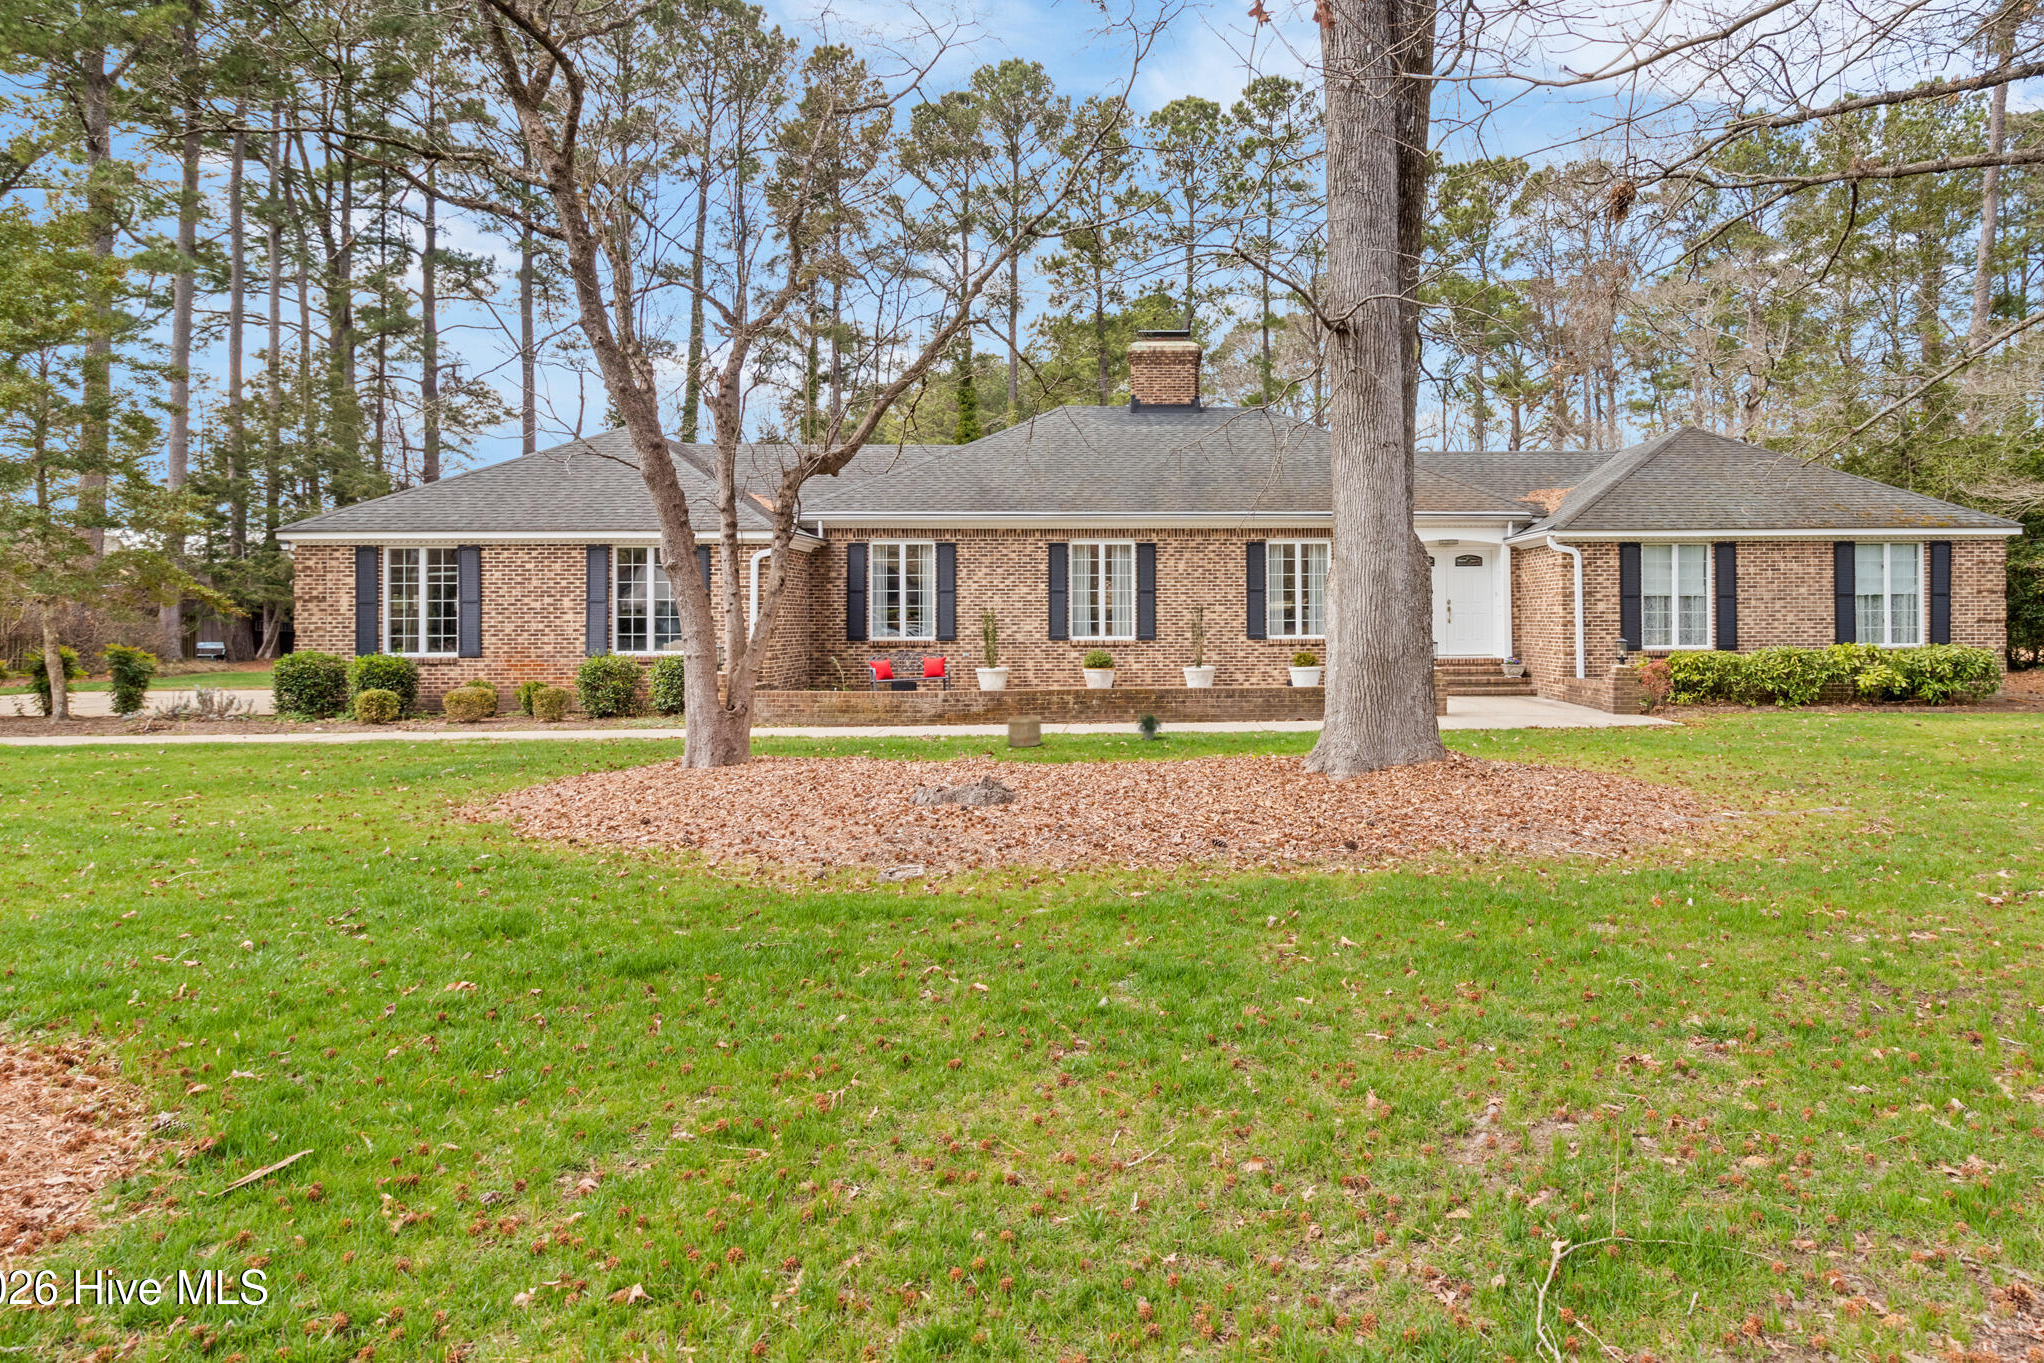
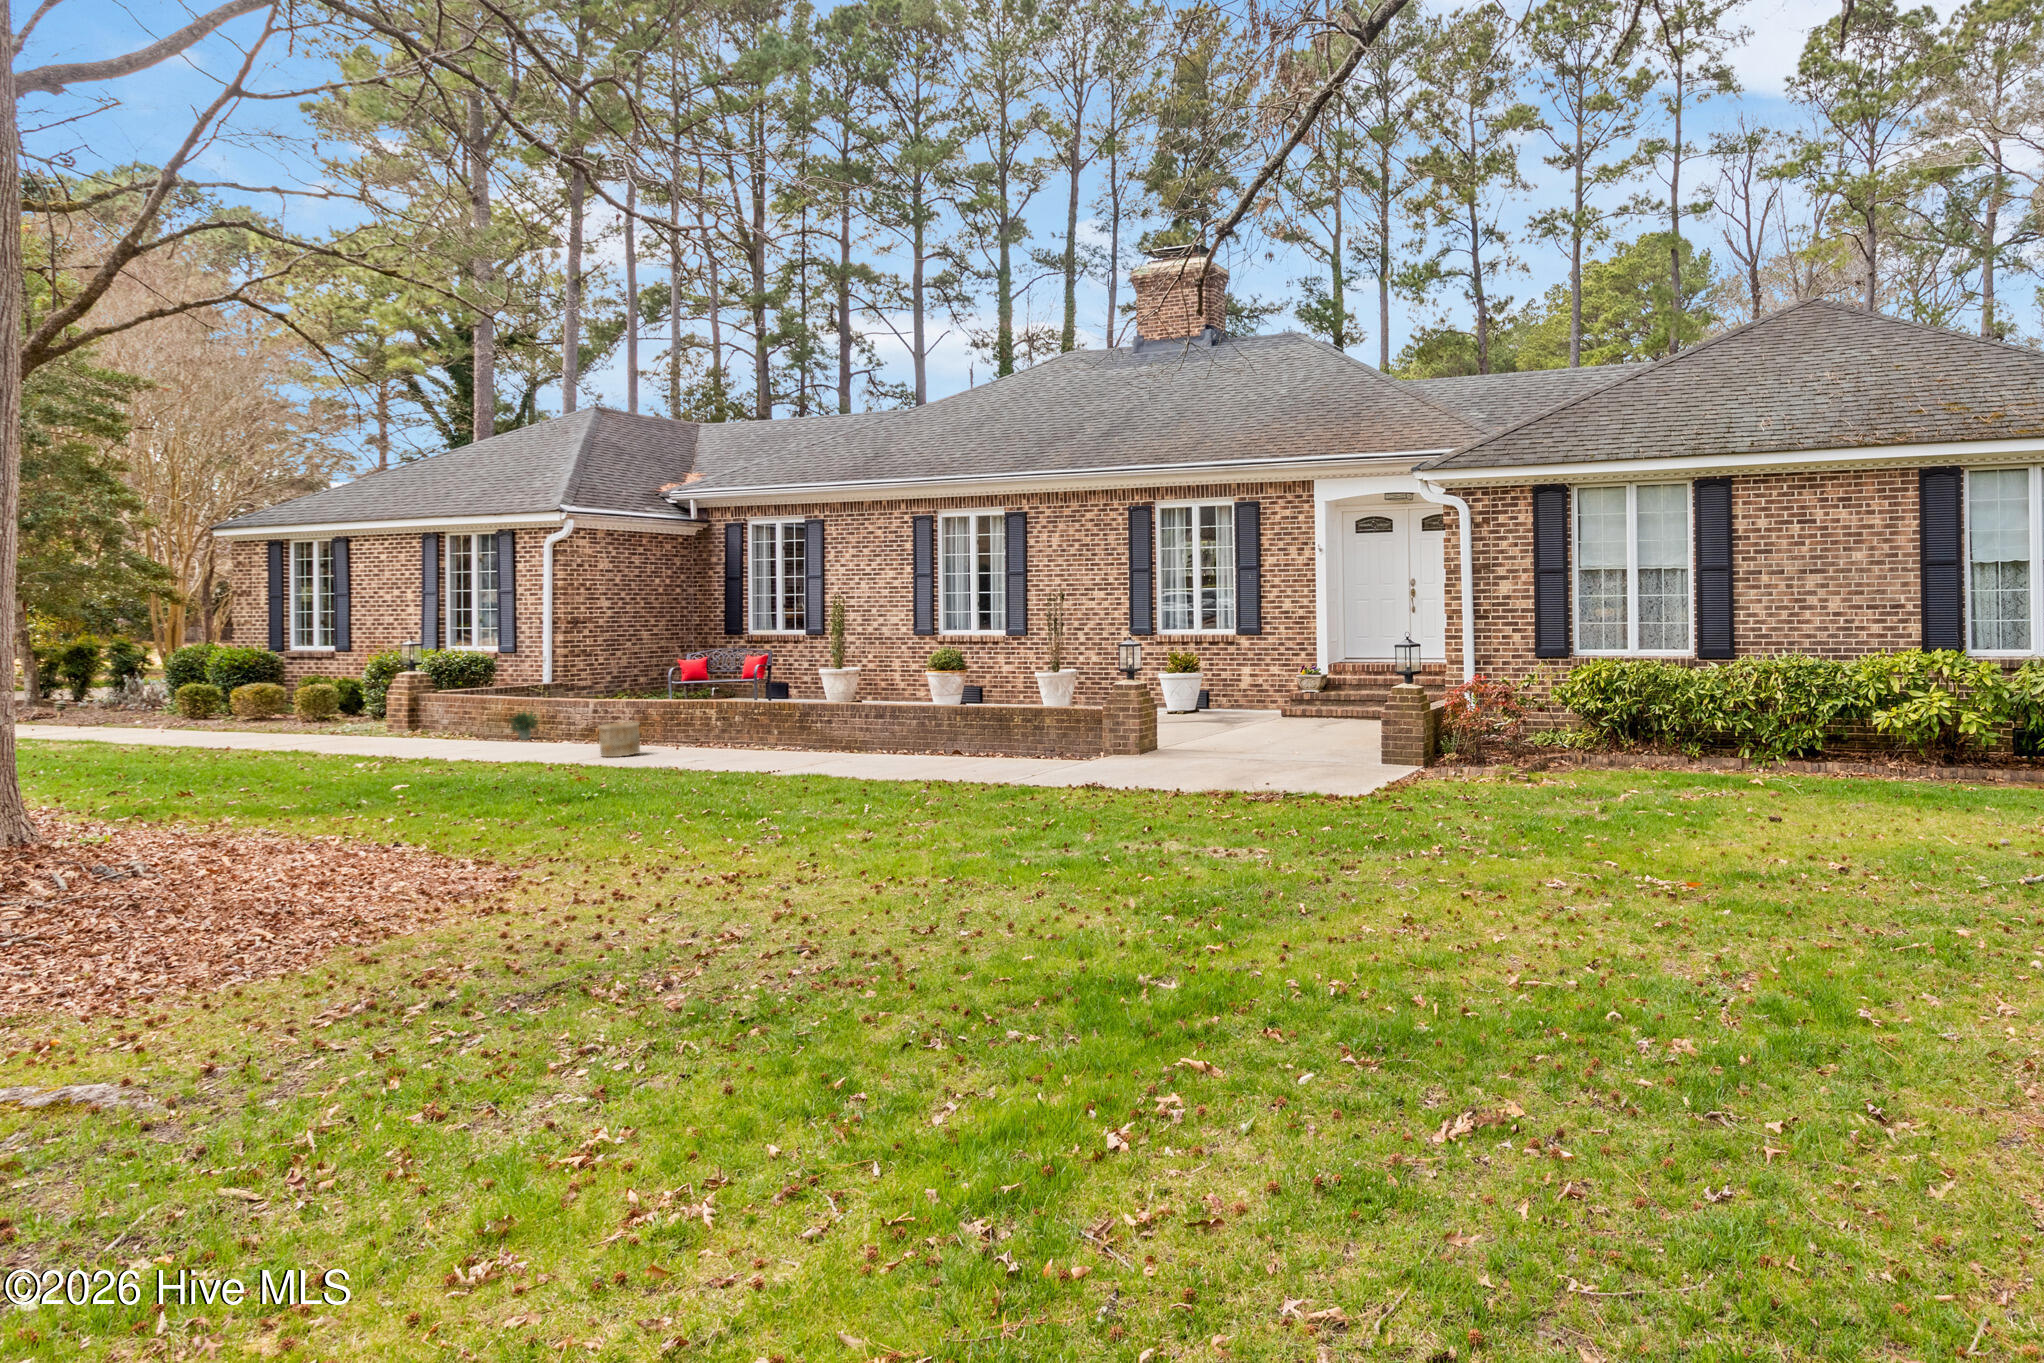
potted plant: present [1138,714,1161,740] -> present [509,712,539,740]

